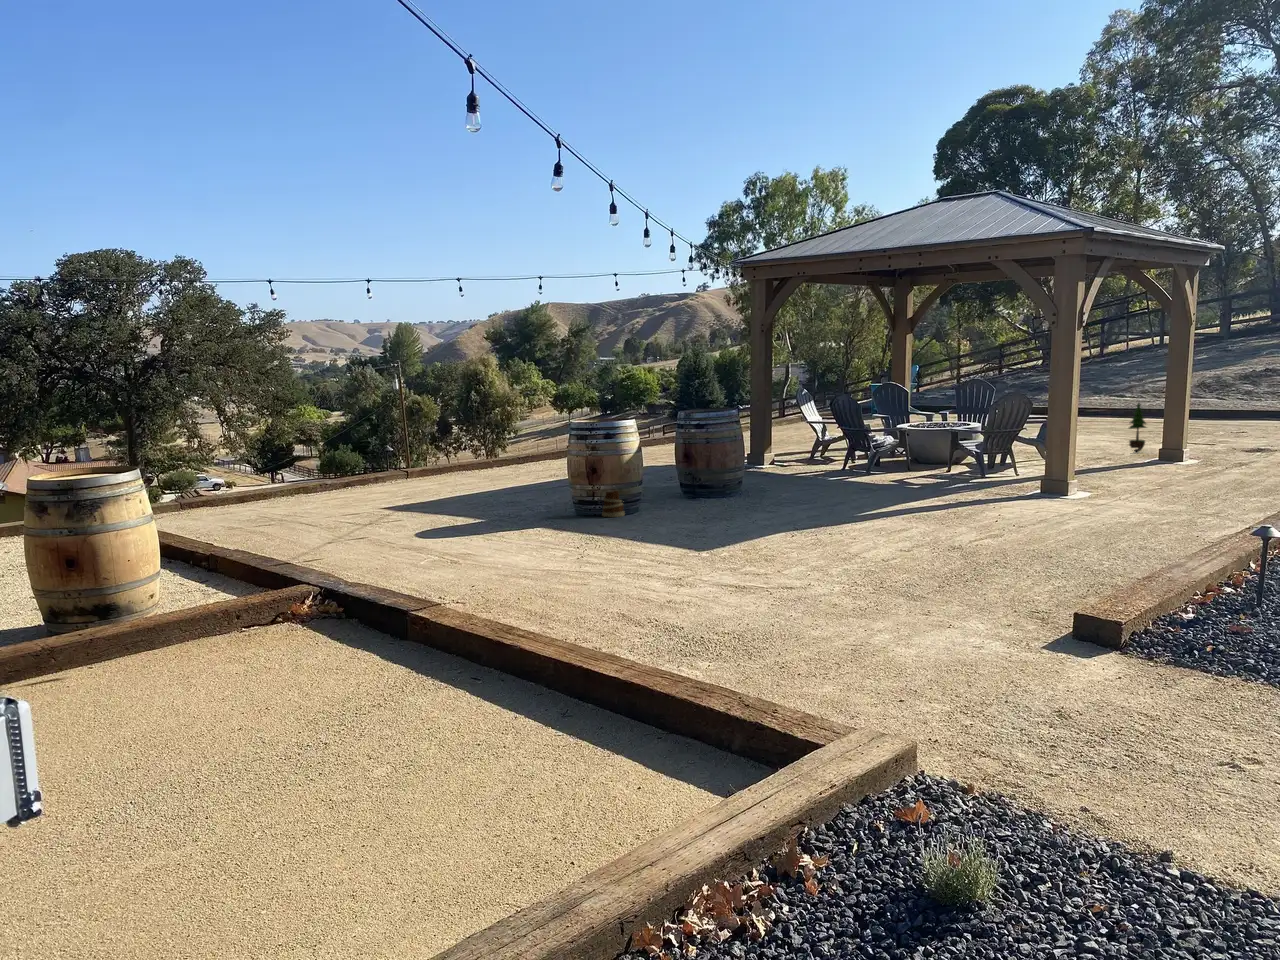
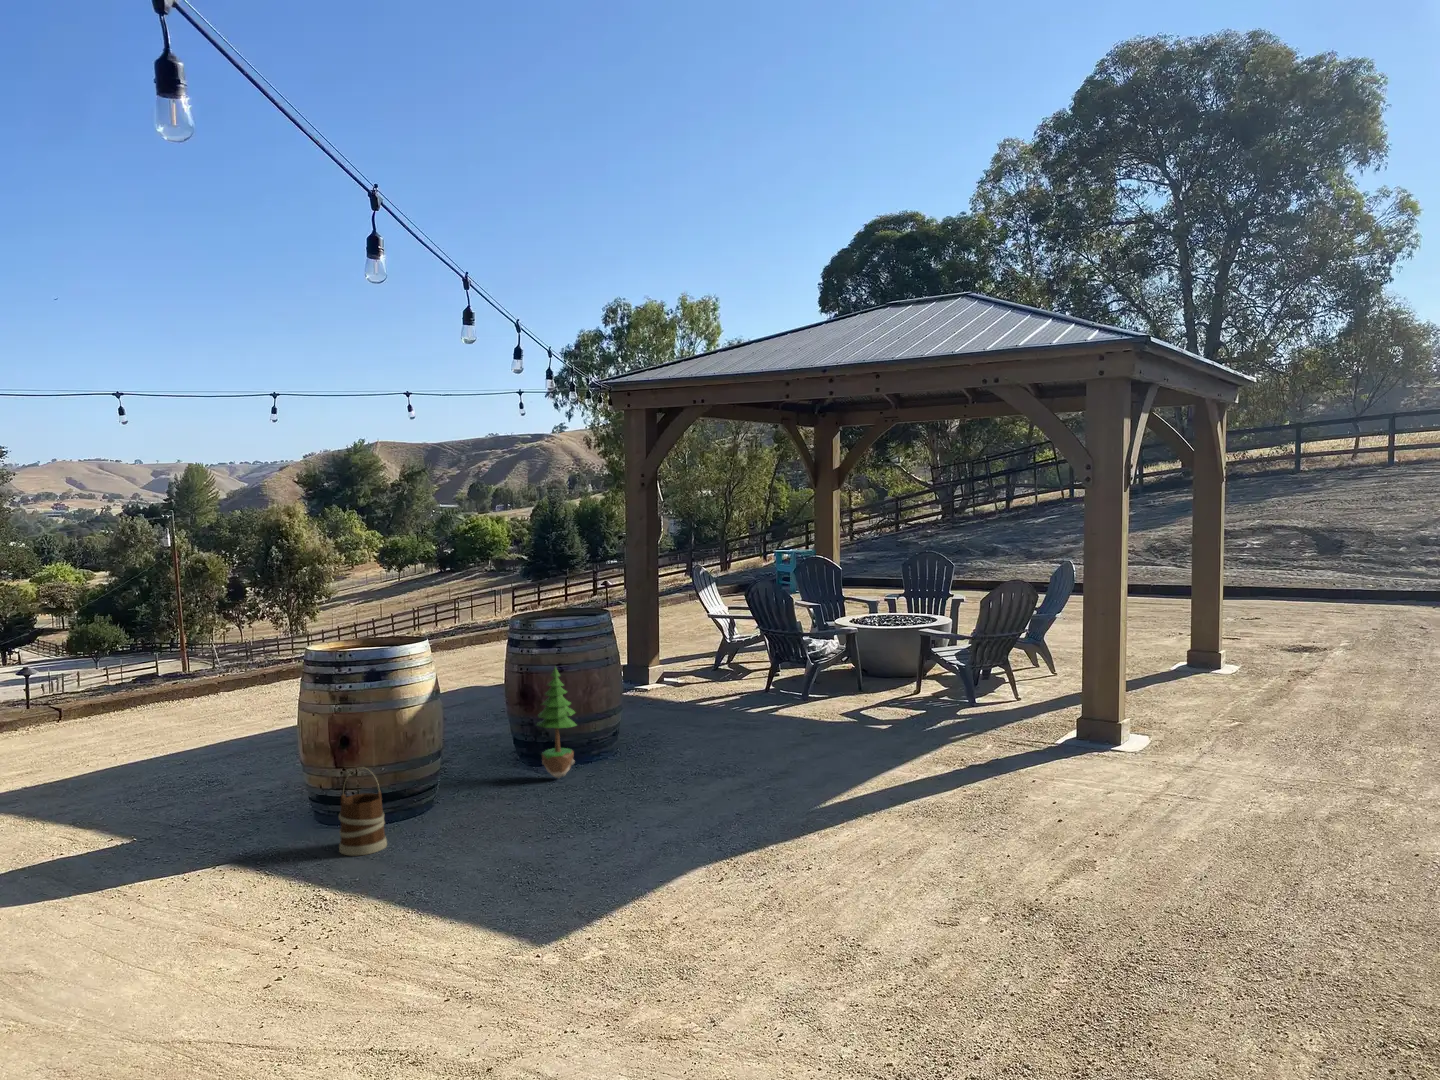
potted tree: present [1129,403,1146,452] -> present [537,667,577,778]

